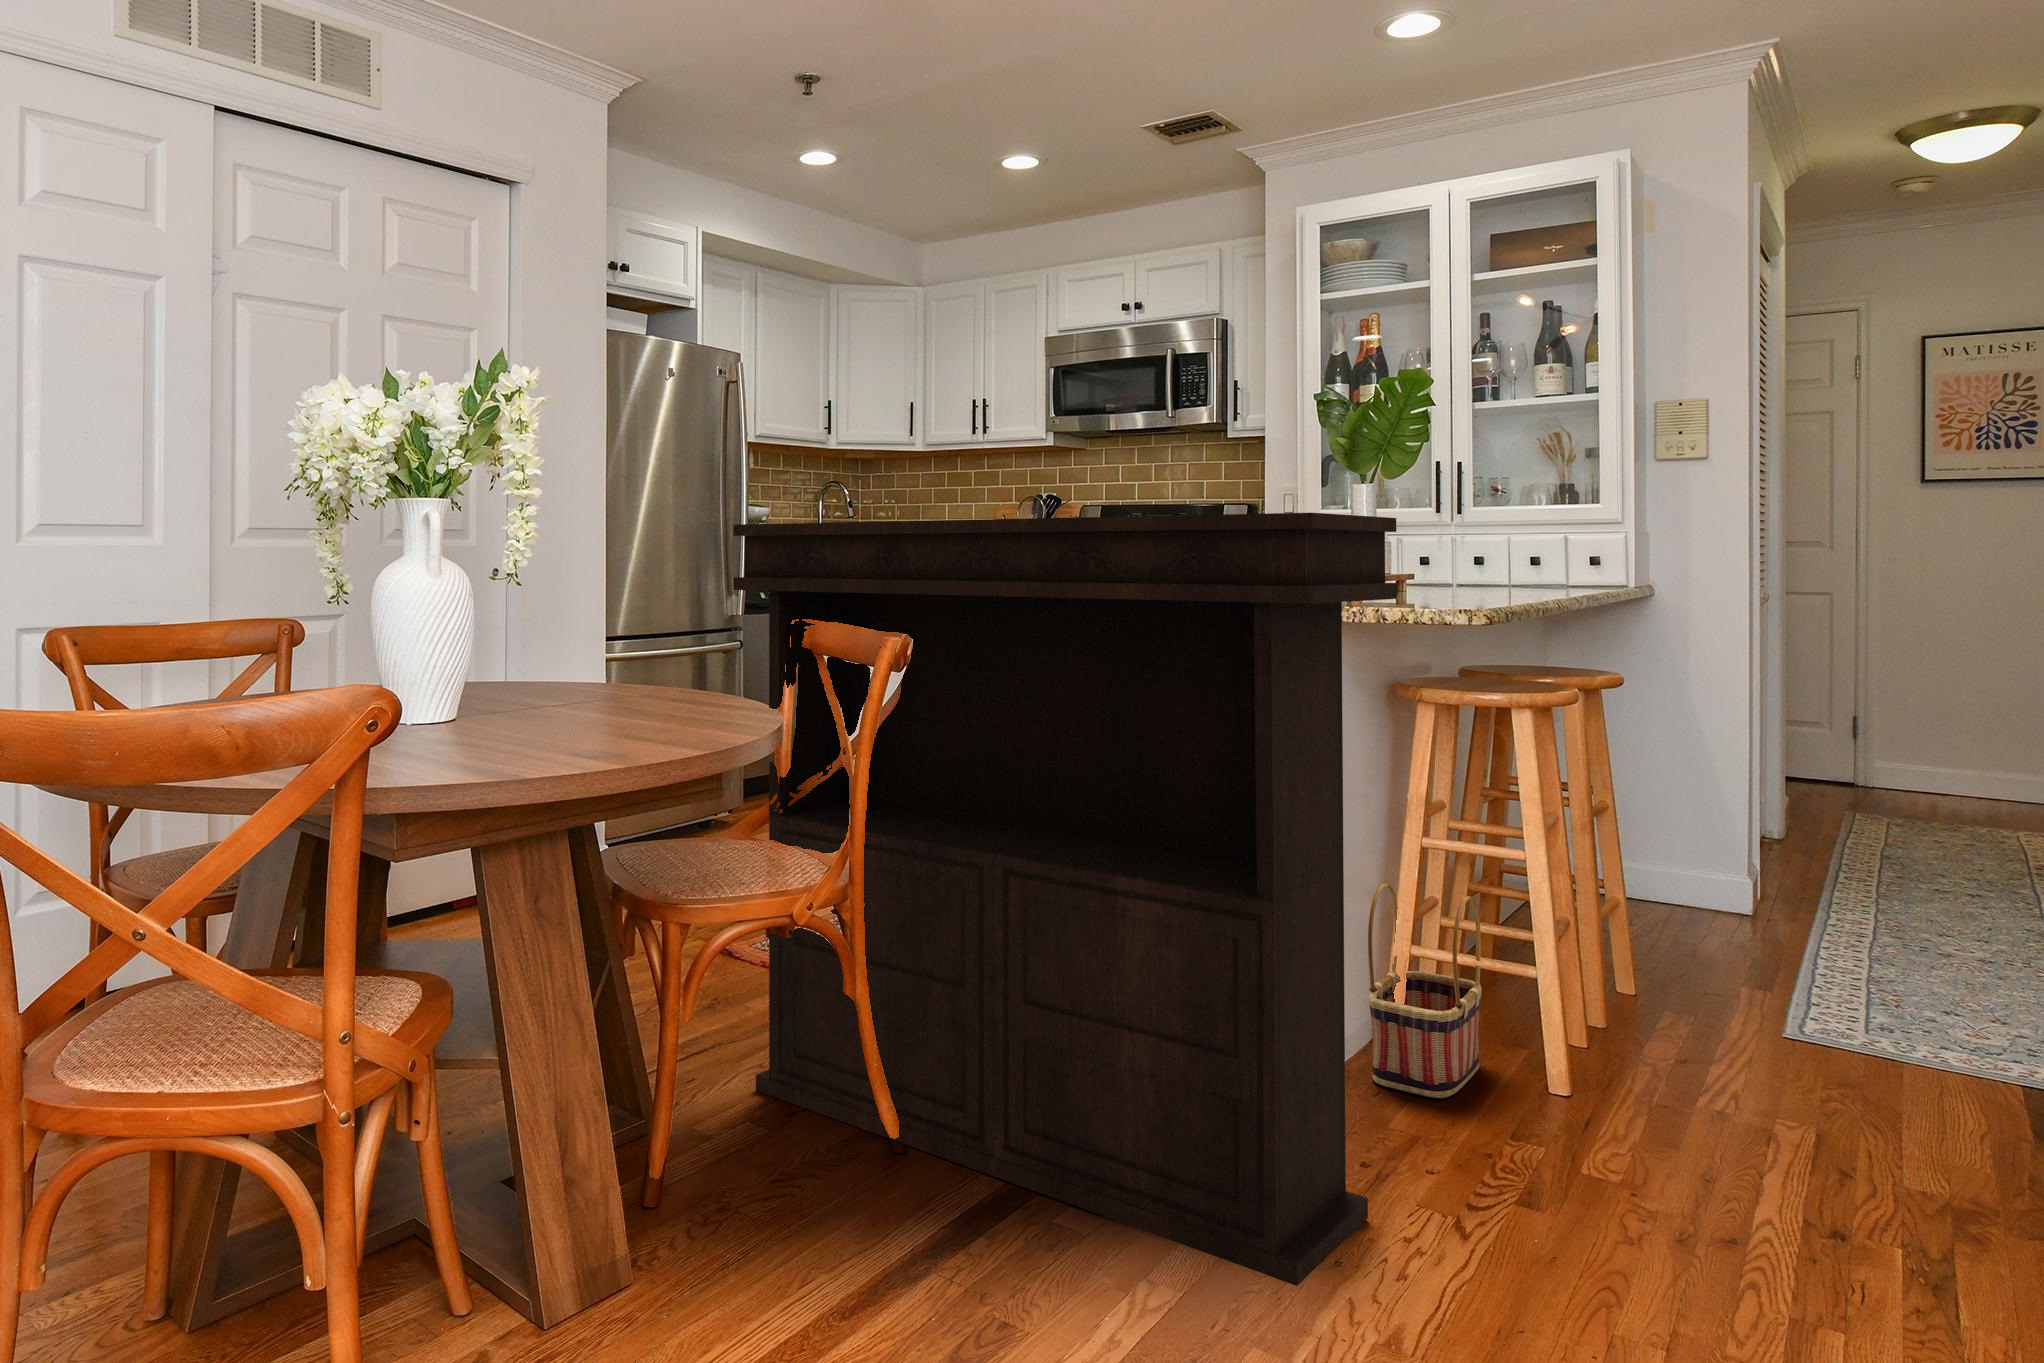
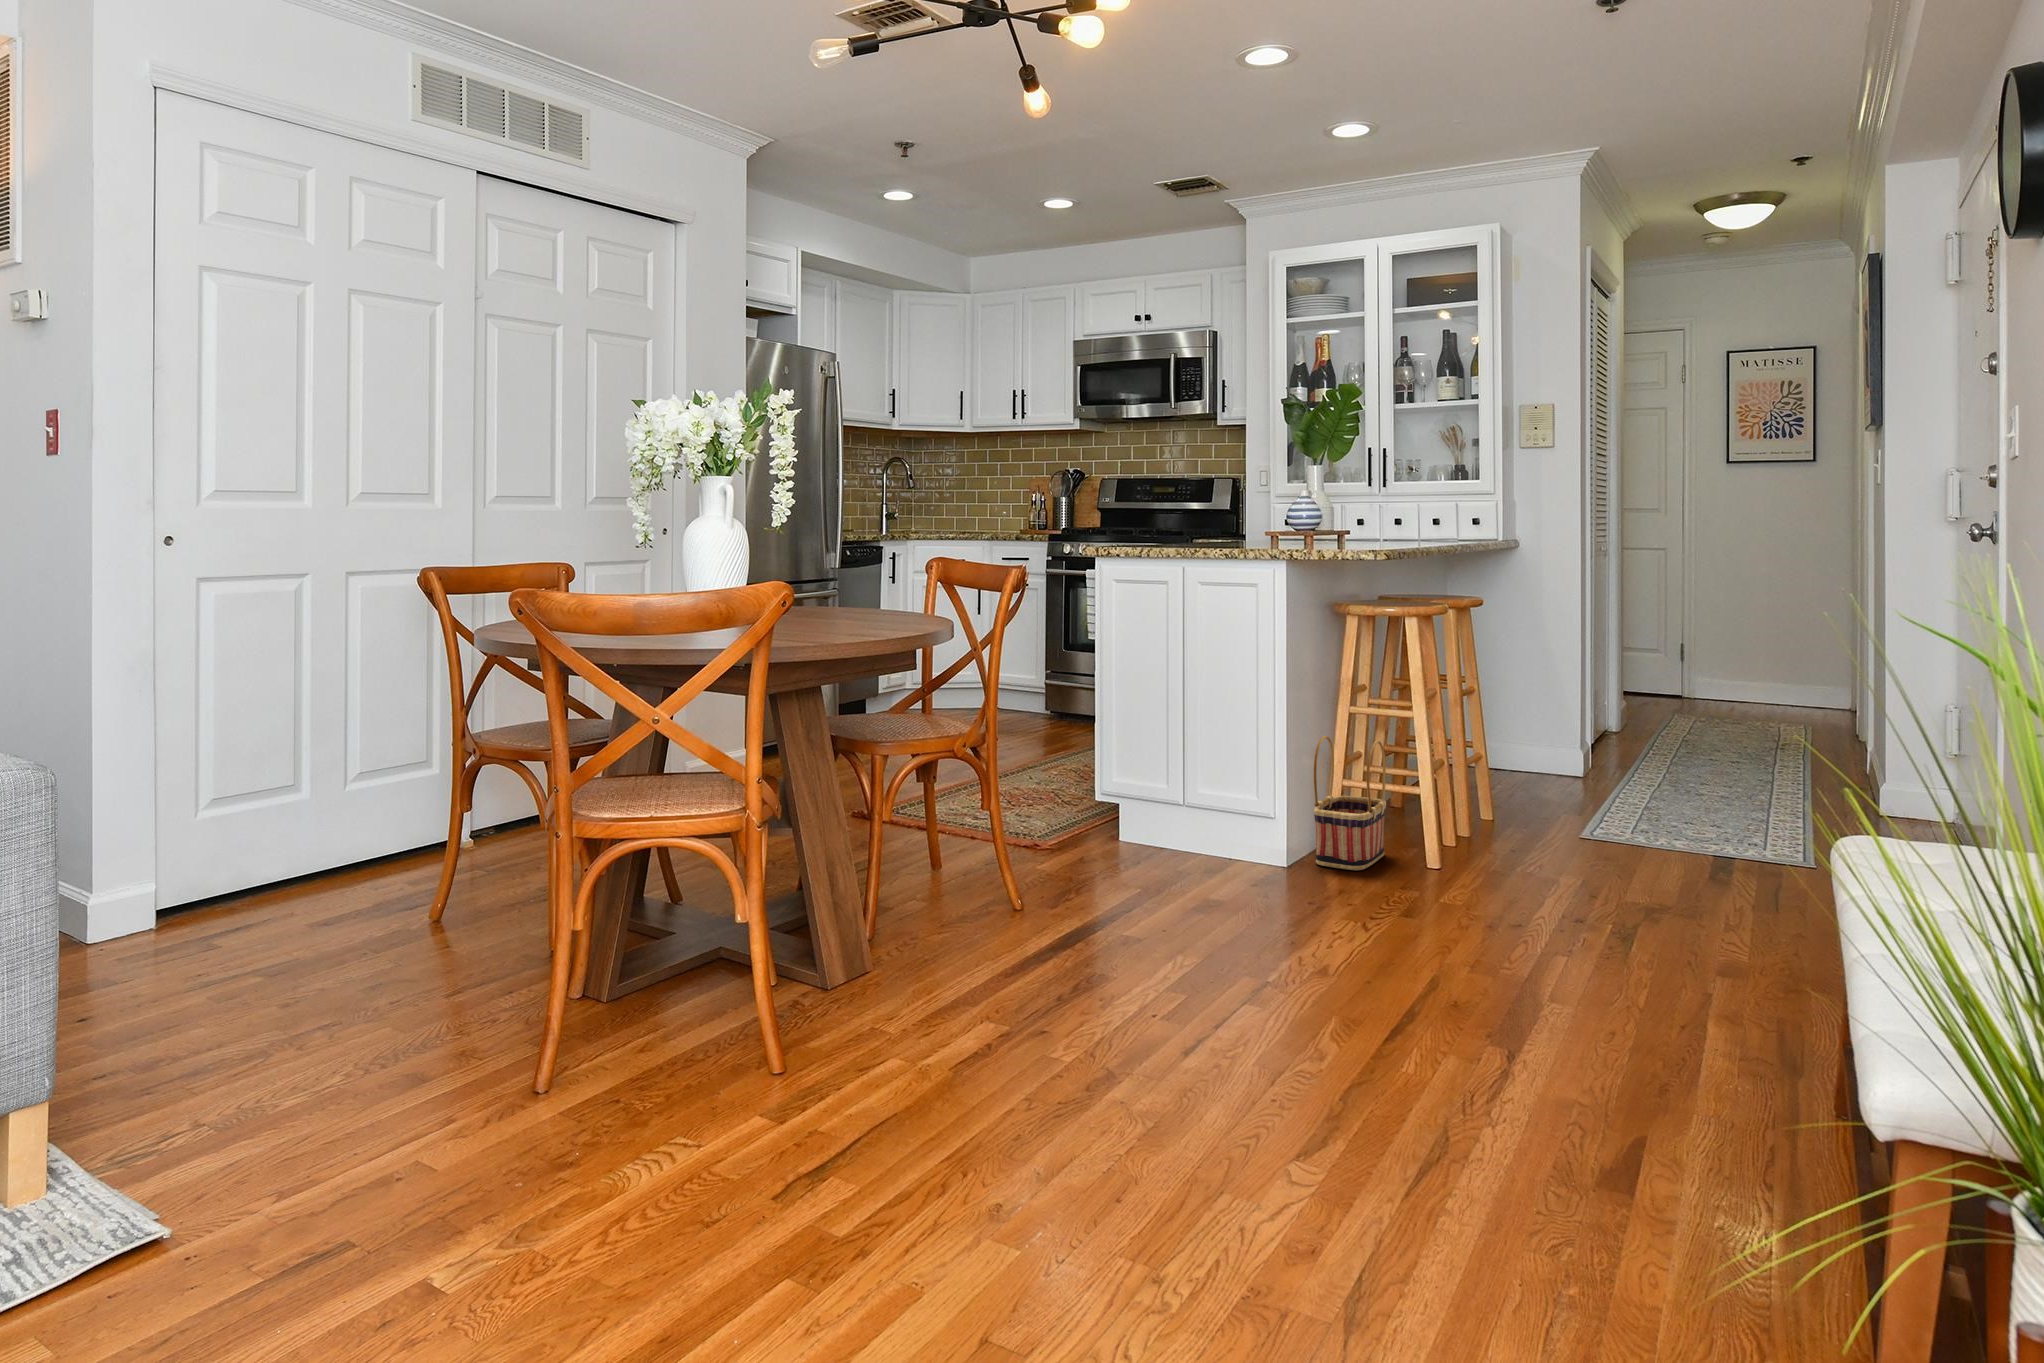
console table: present [733,513,1397,1286] -> none [893,488,1330,952]

